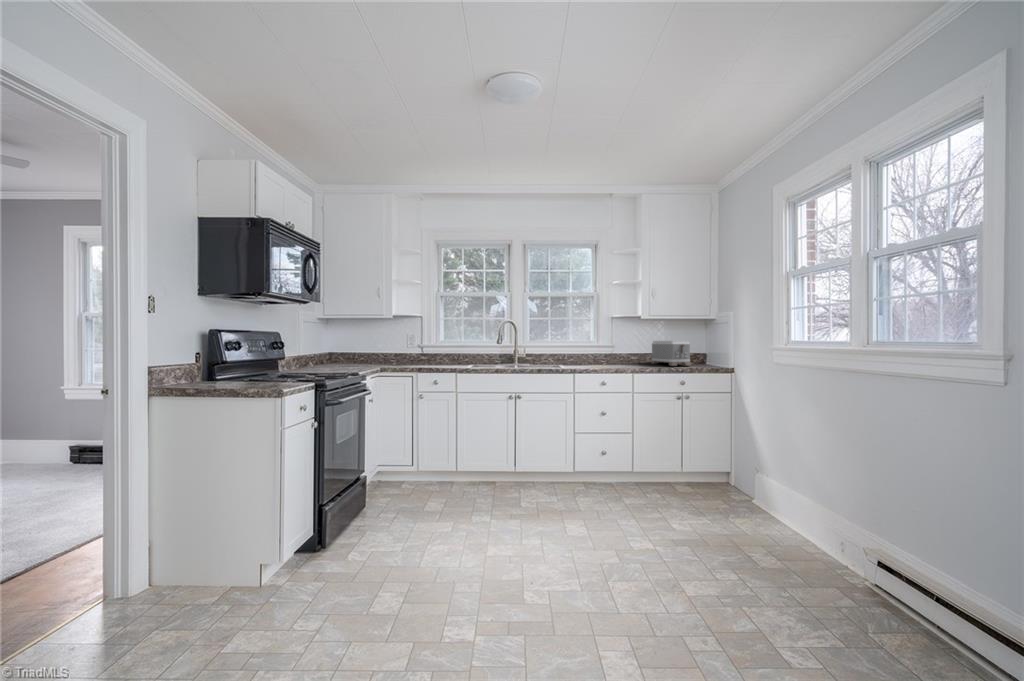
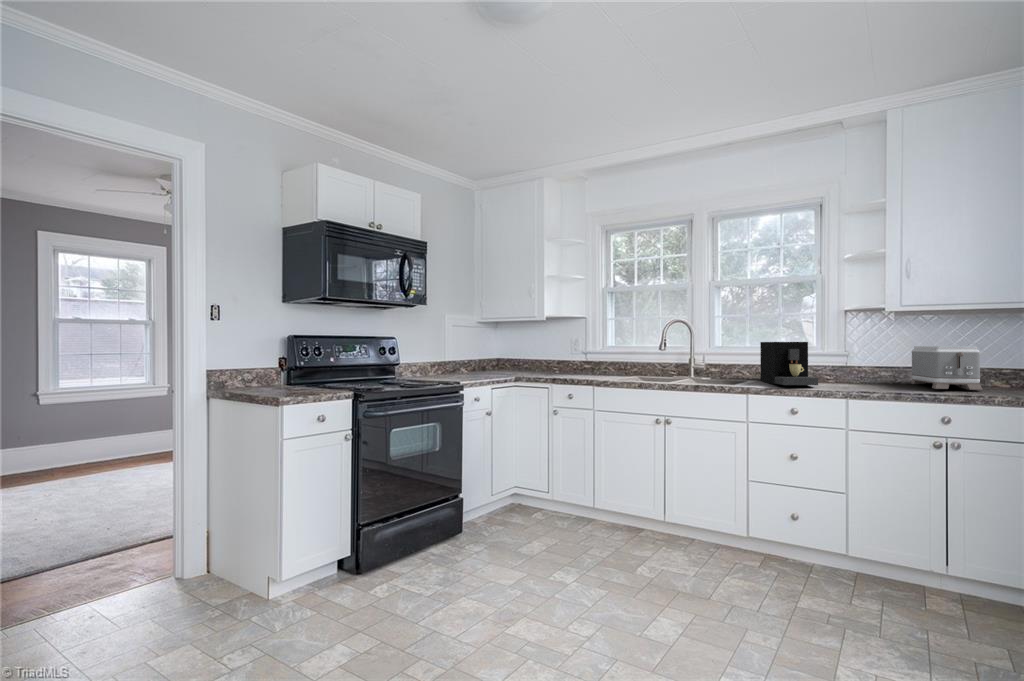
coffee maker: none [569,338,612,367] -> present [760,342,818,385]

